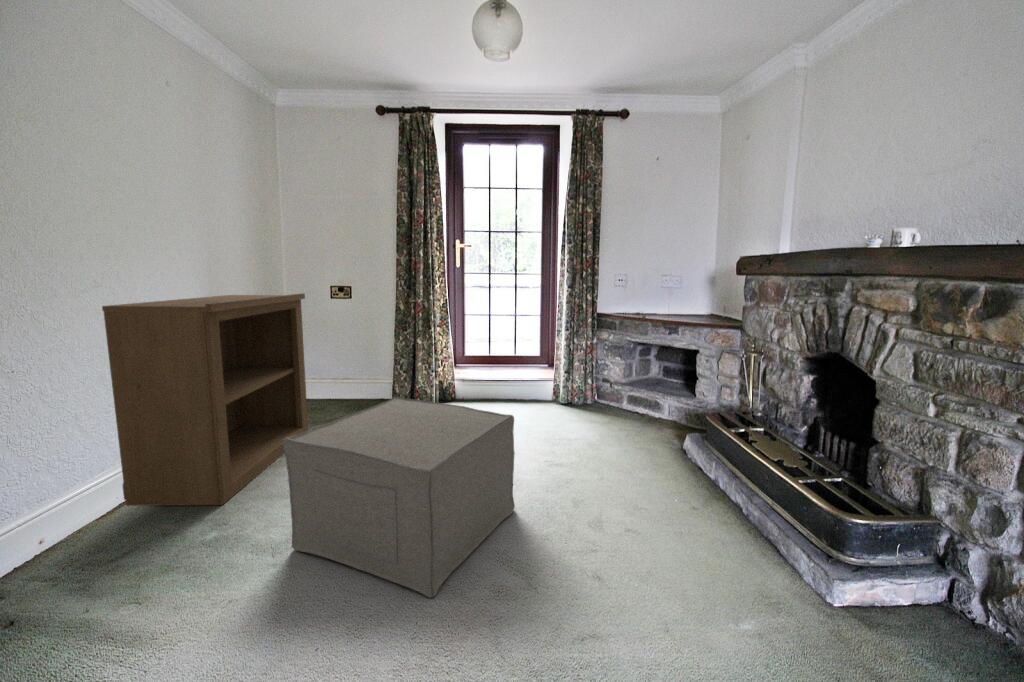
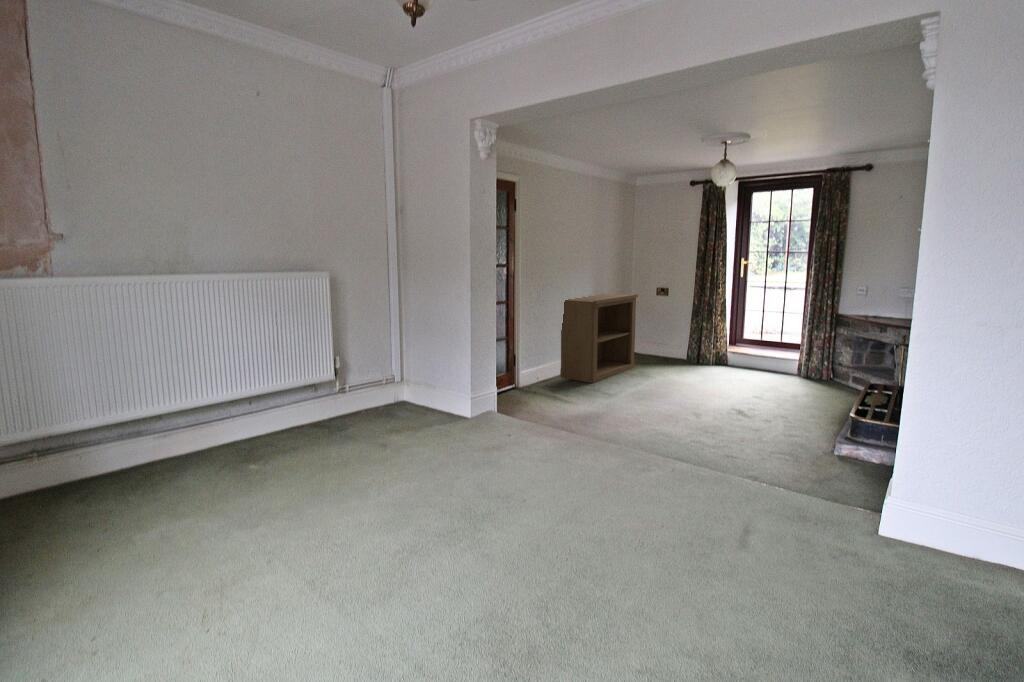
ottoman: present [282,397,515,598] -> none [614,348,712,414]

